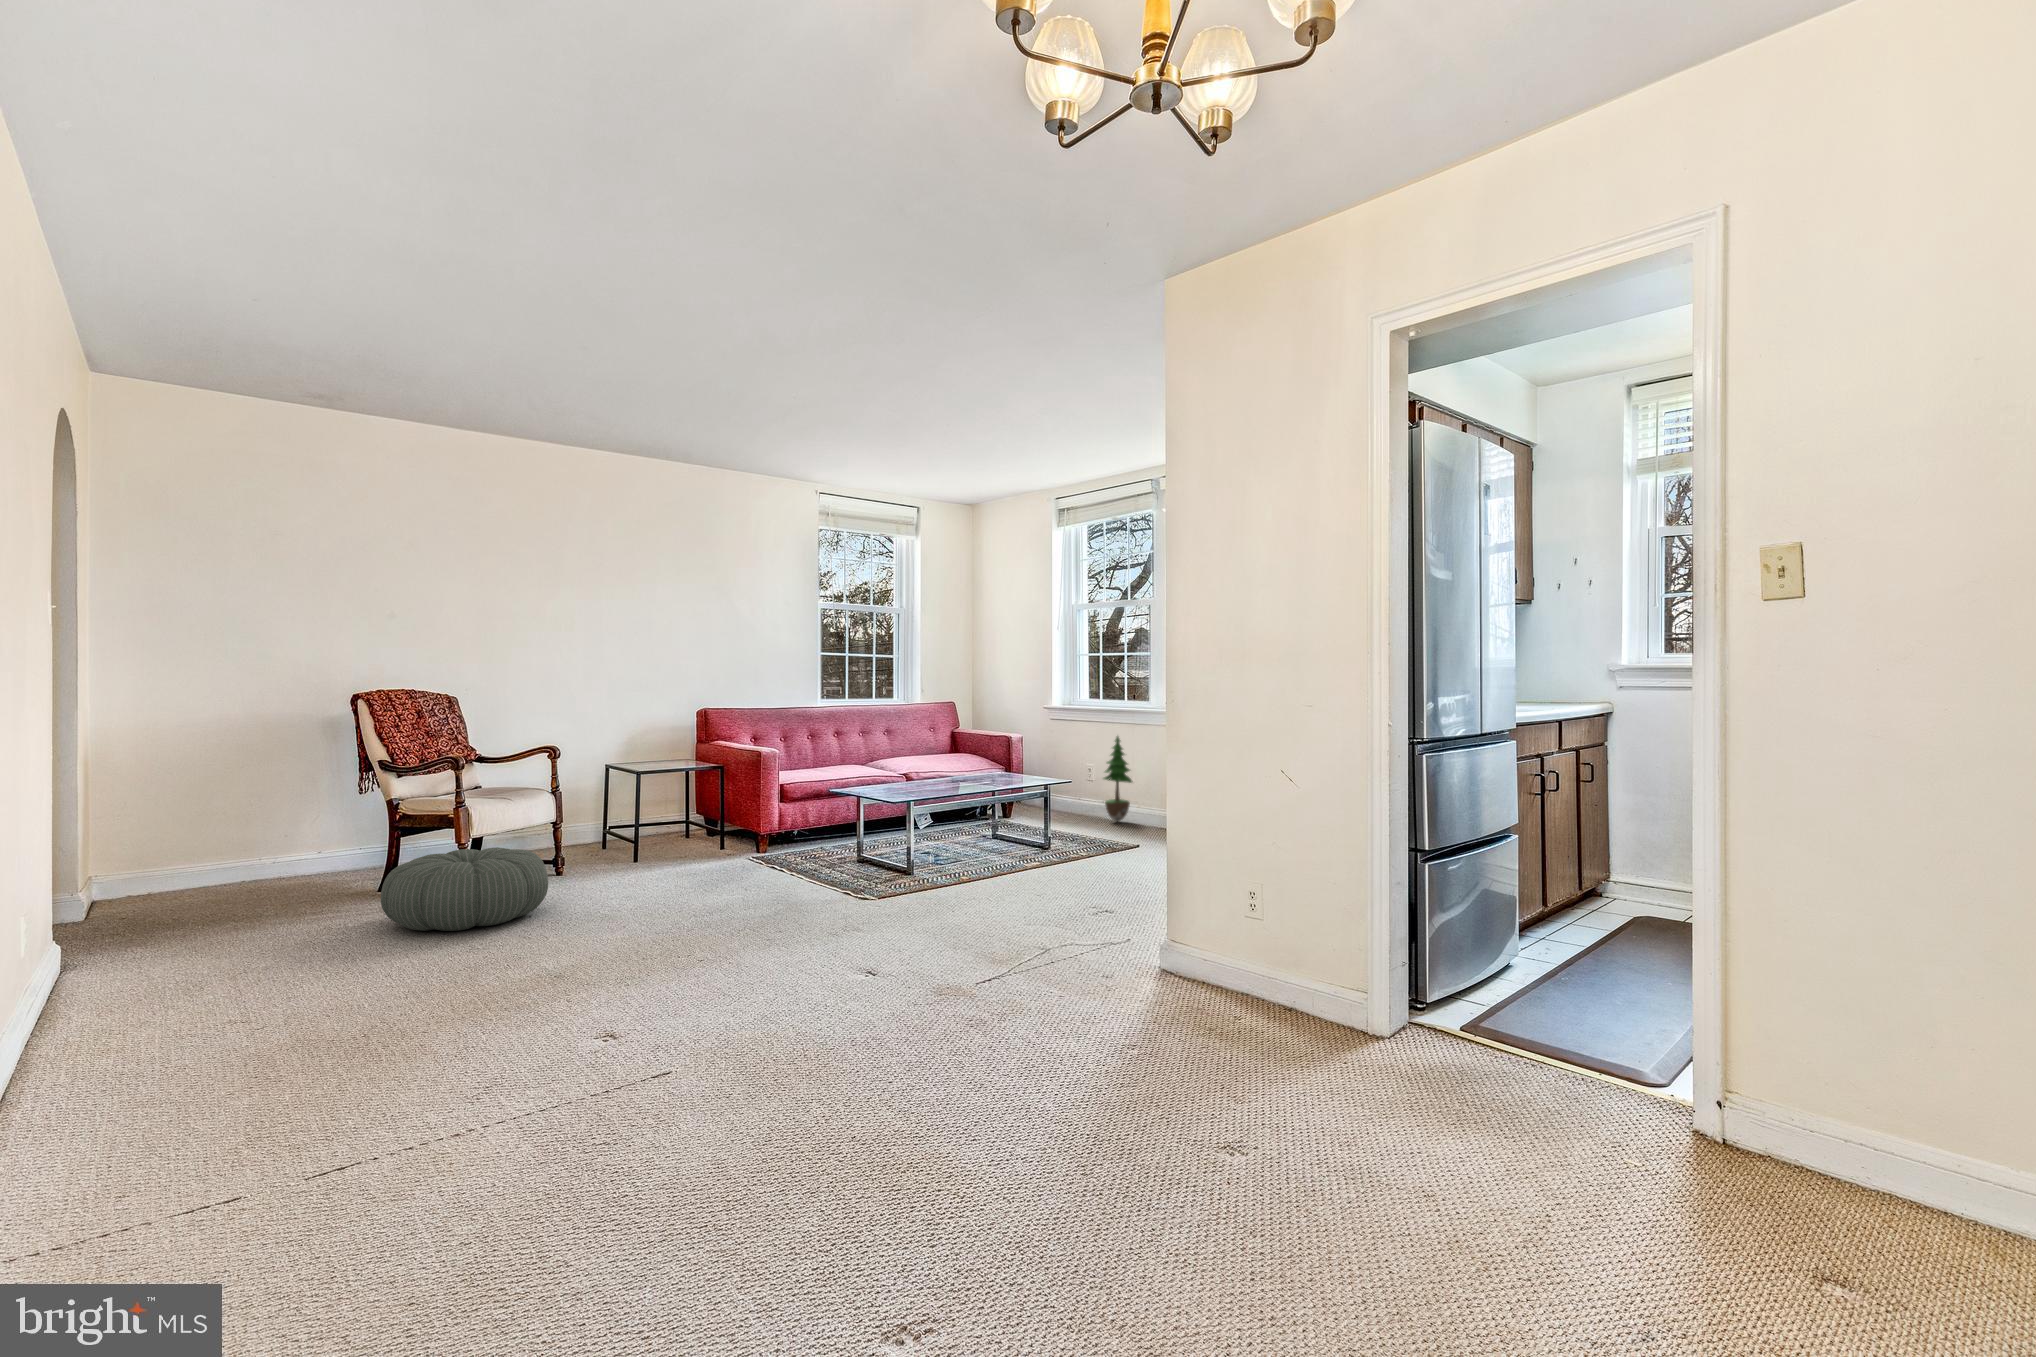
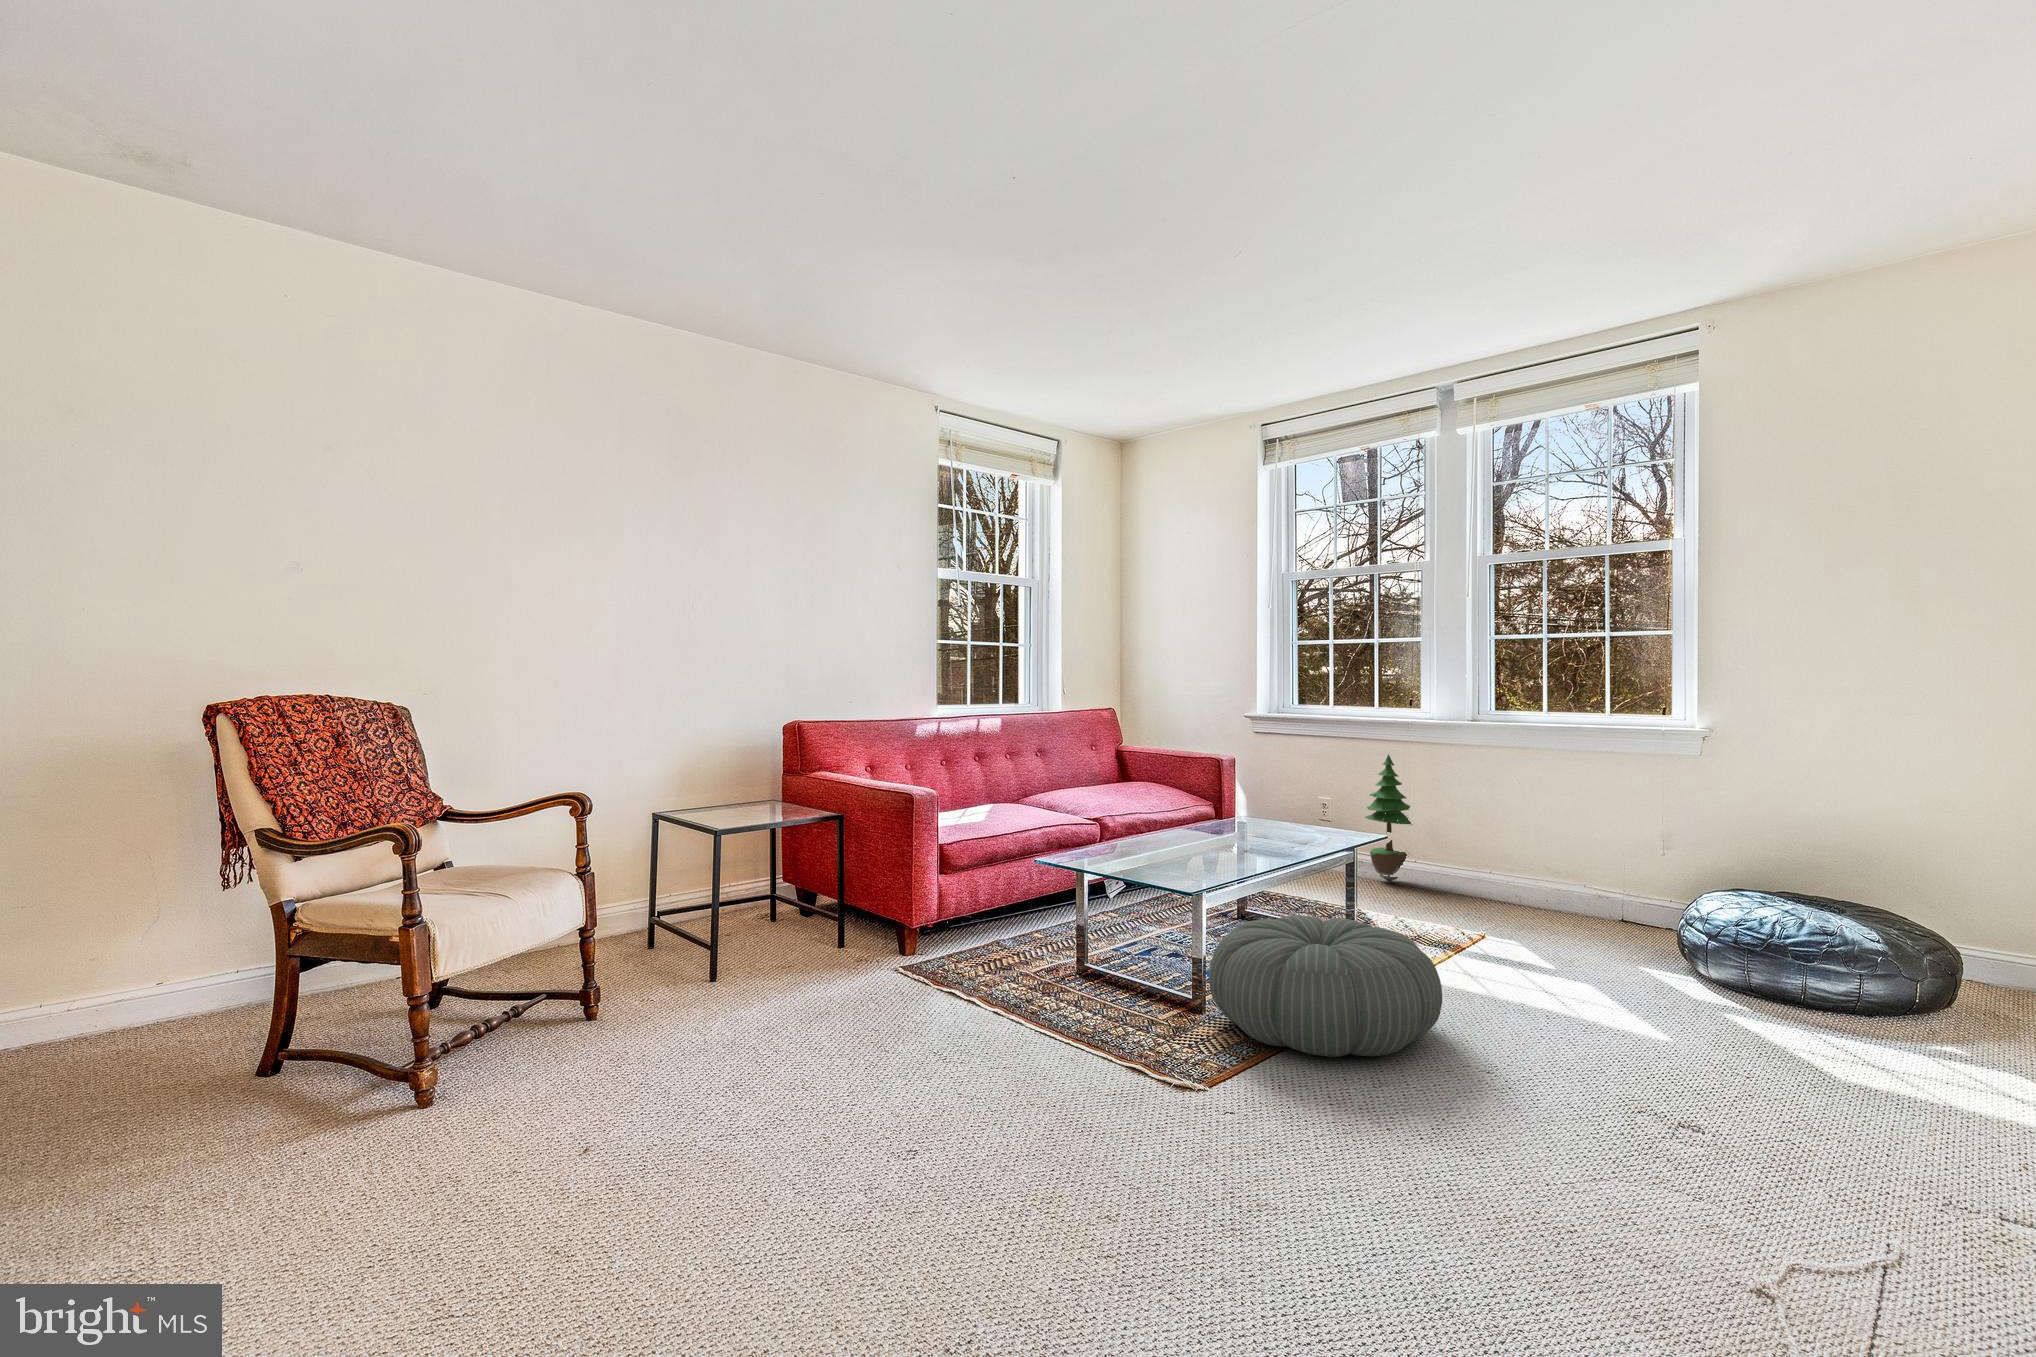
pouf: present [381,847,548,931] -> present [1209,915,1442,1057]

